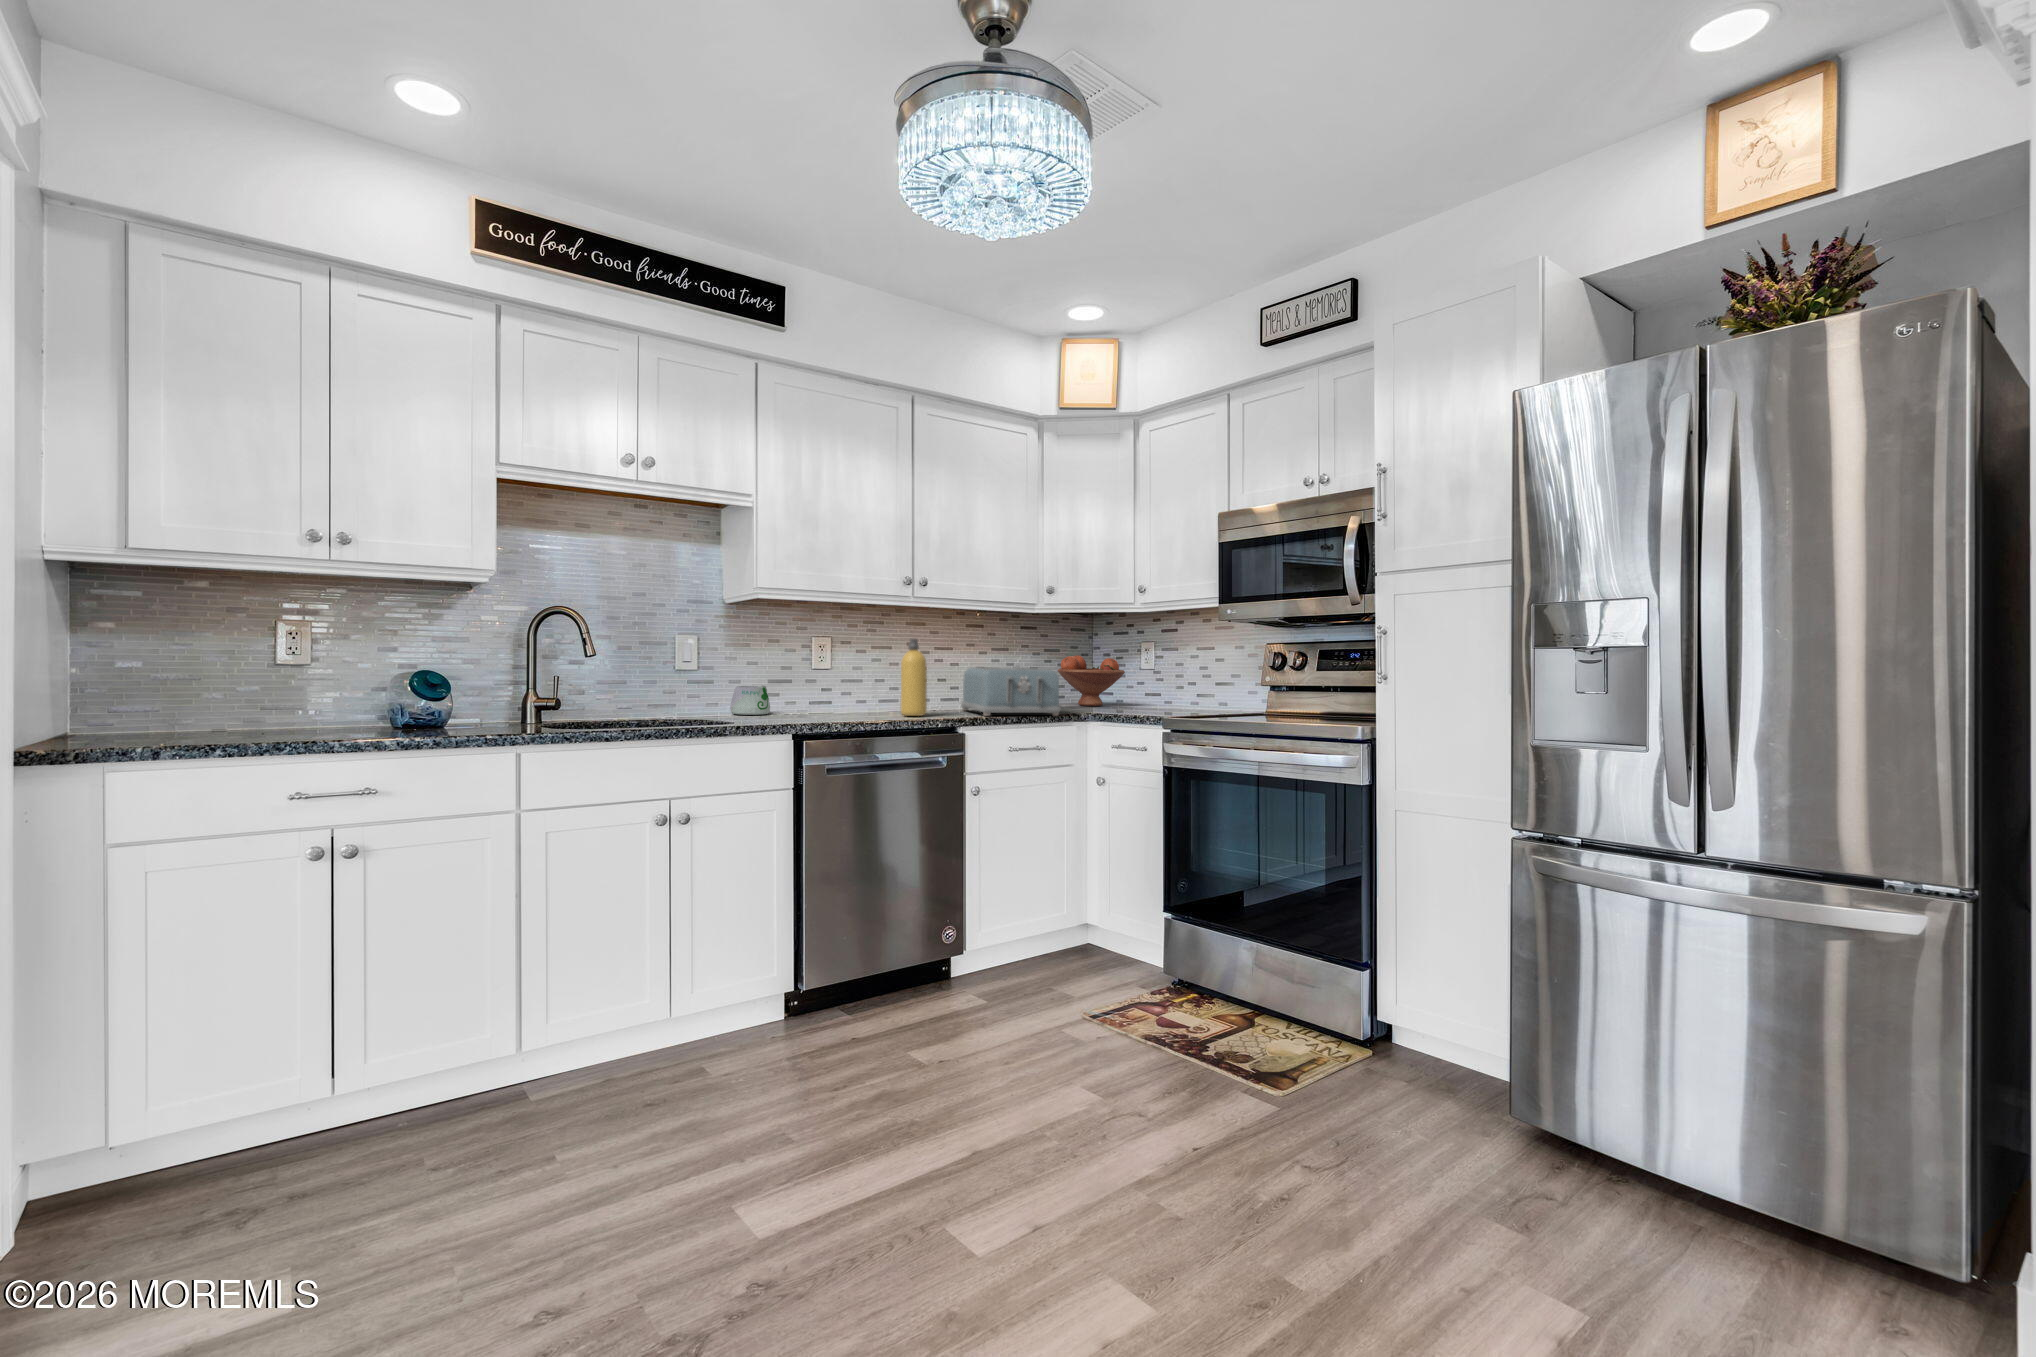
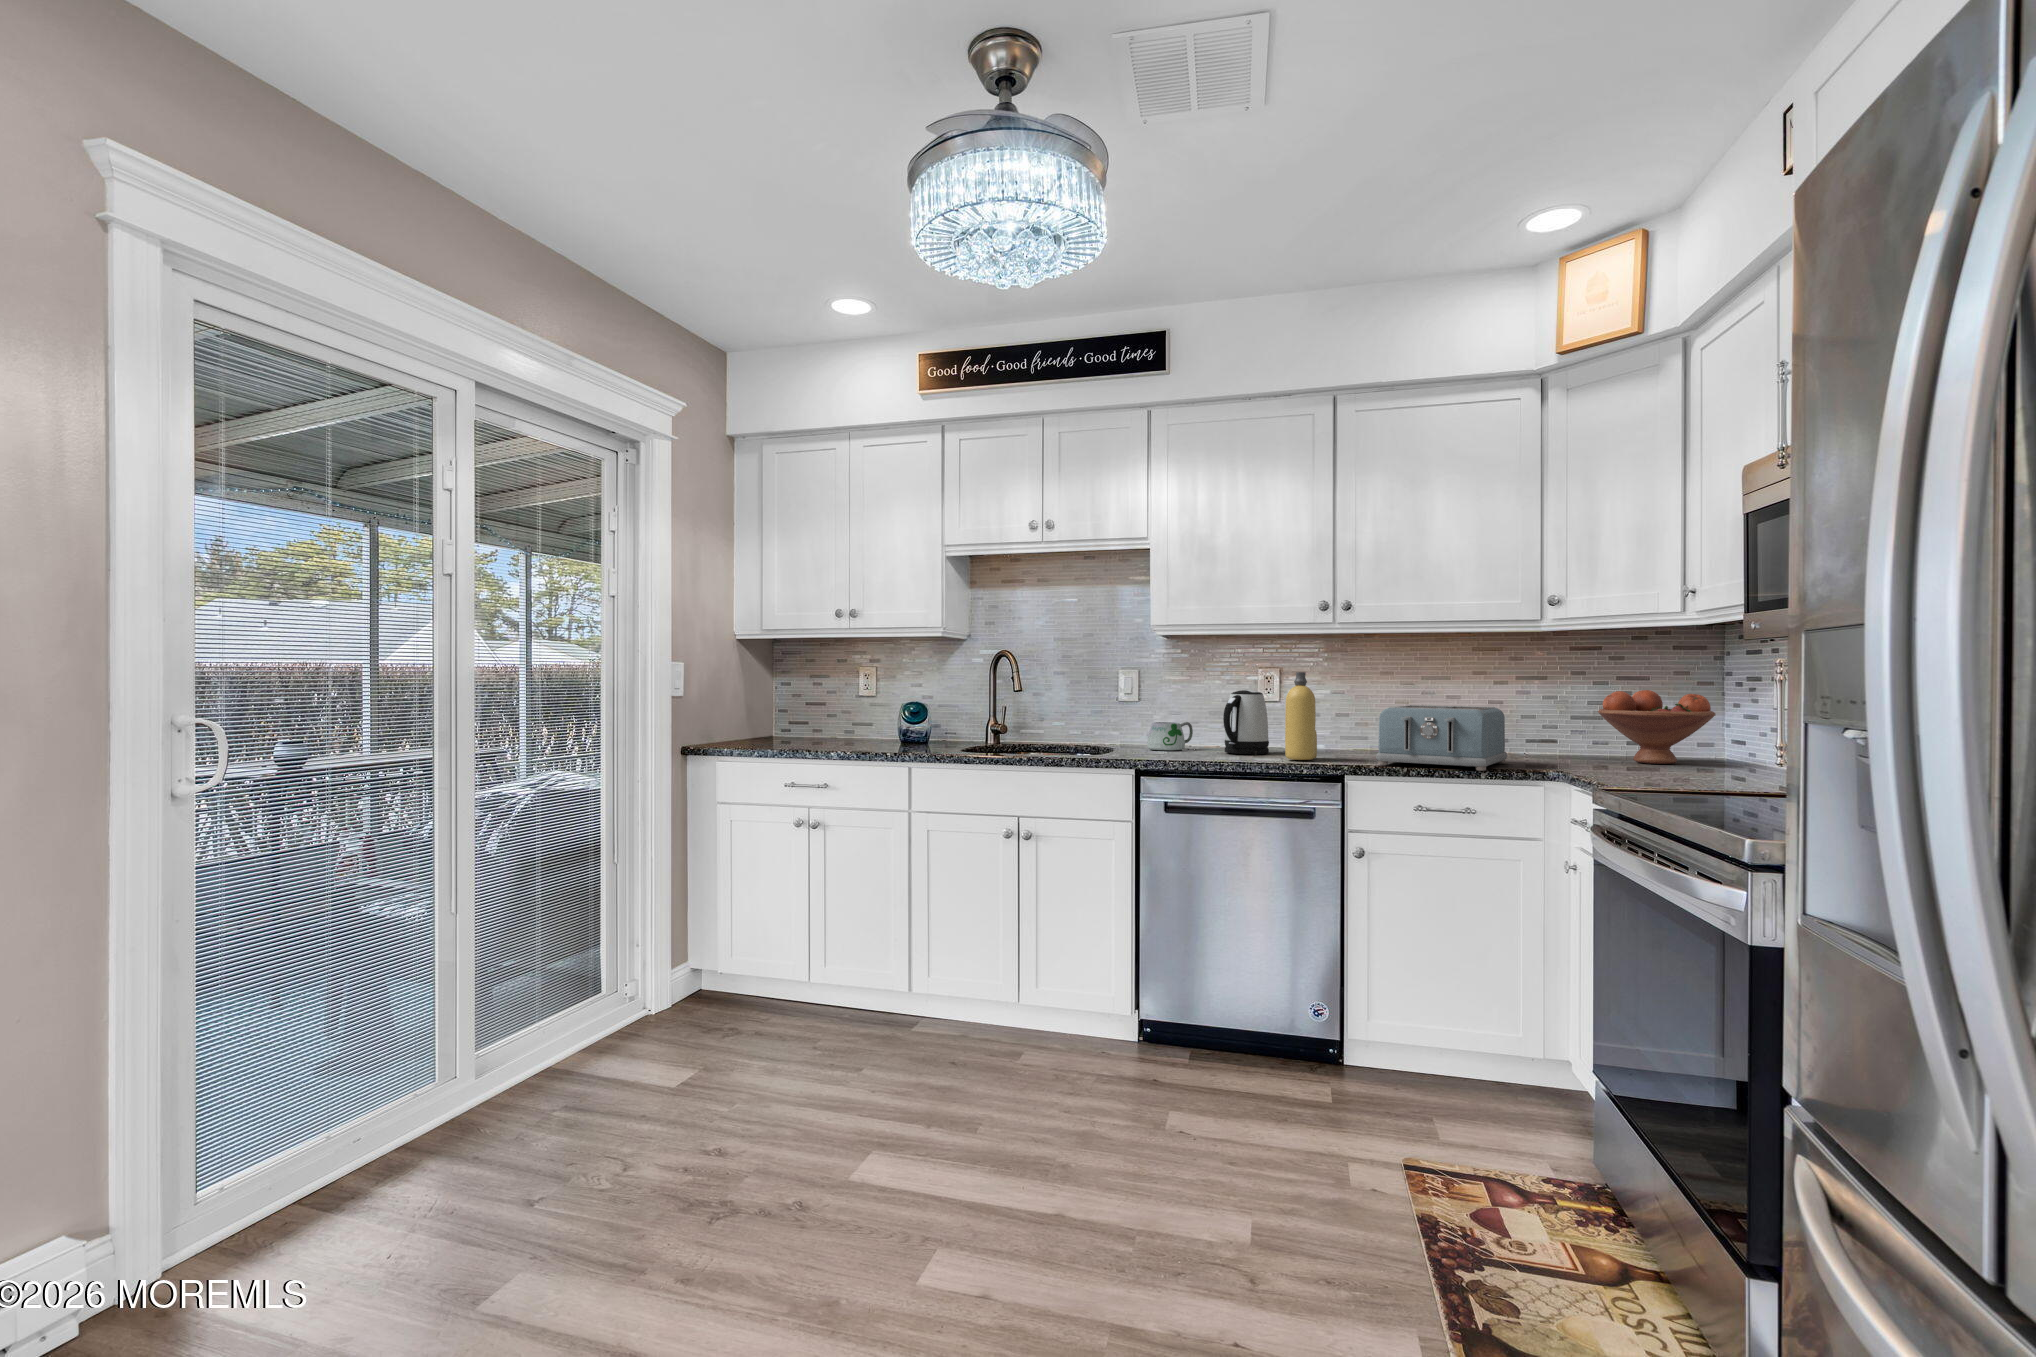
kettle: none [816,654,858,714] -> present [1223,690,1269,755]

